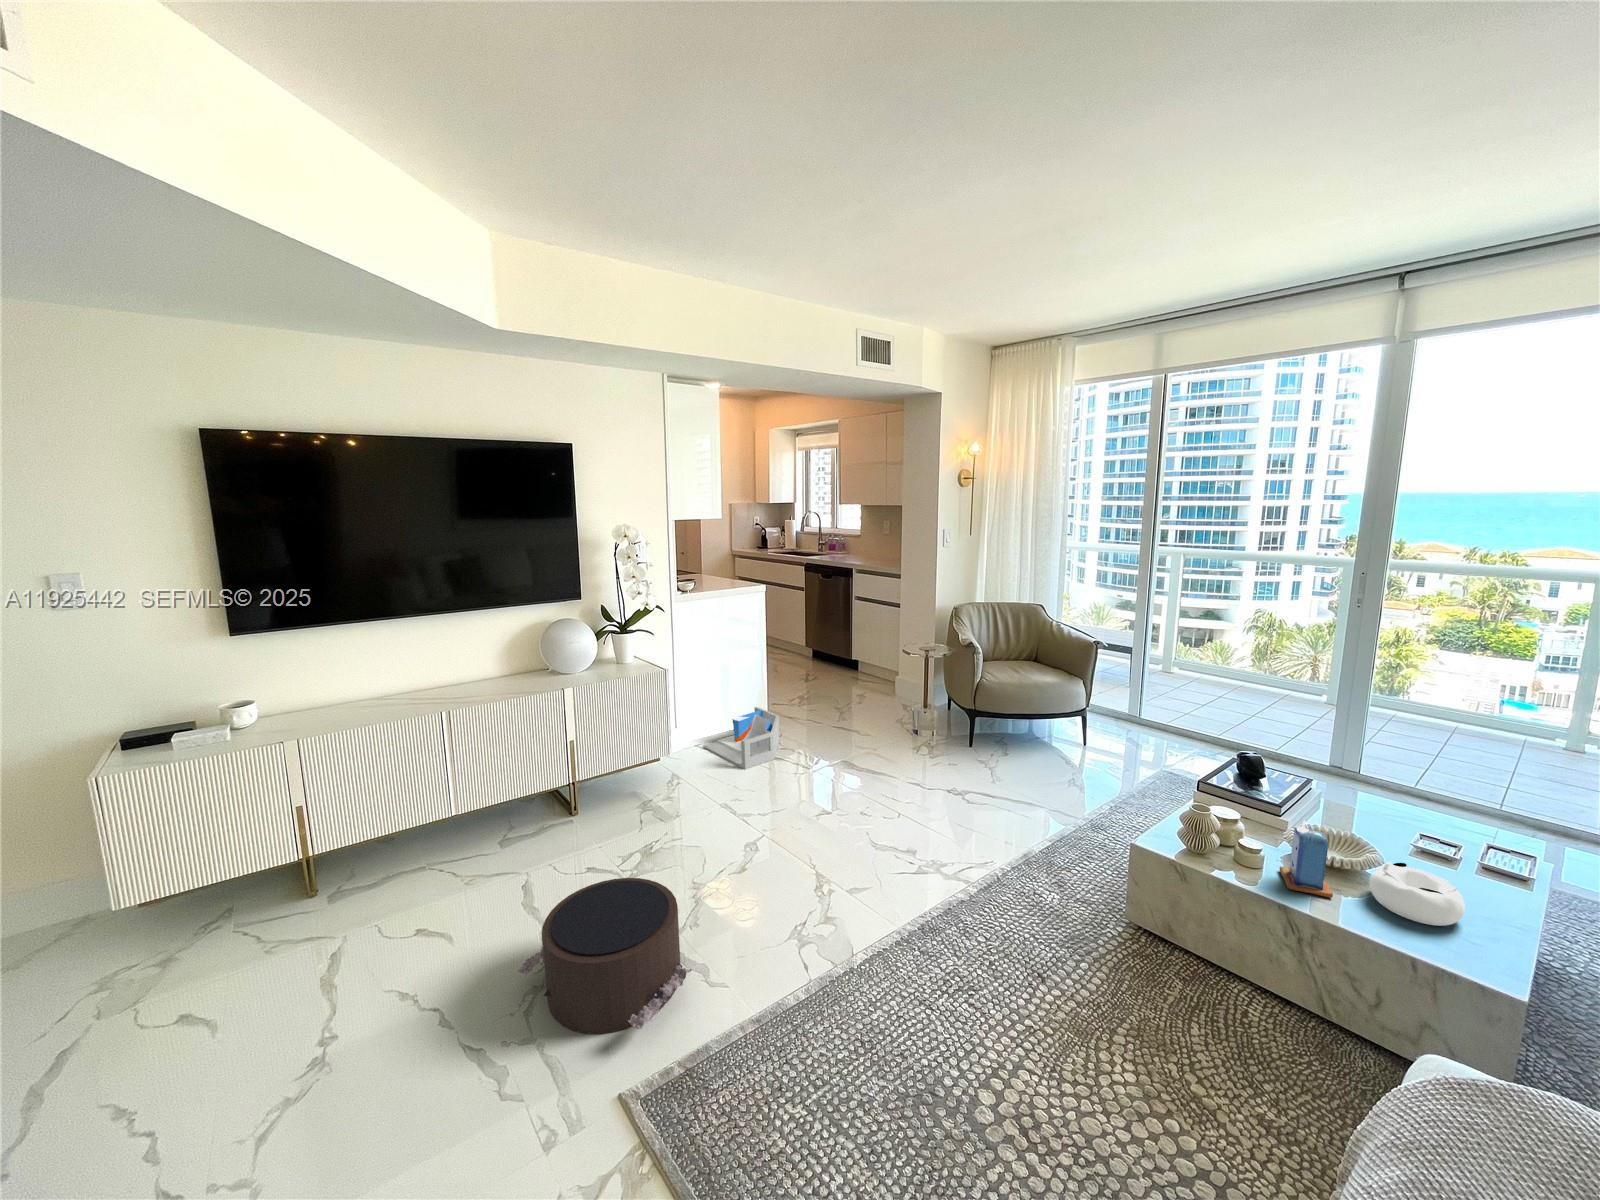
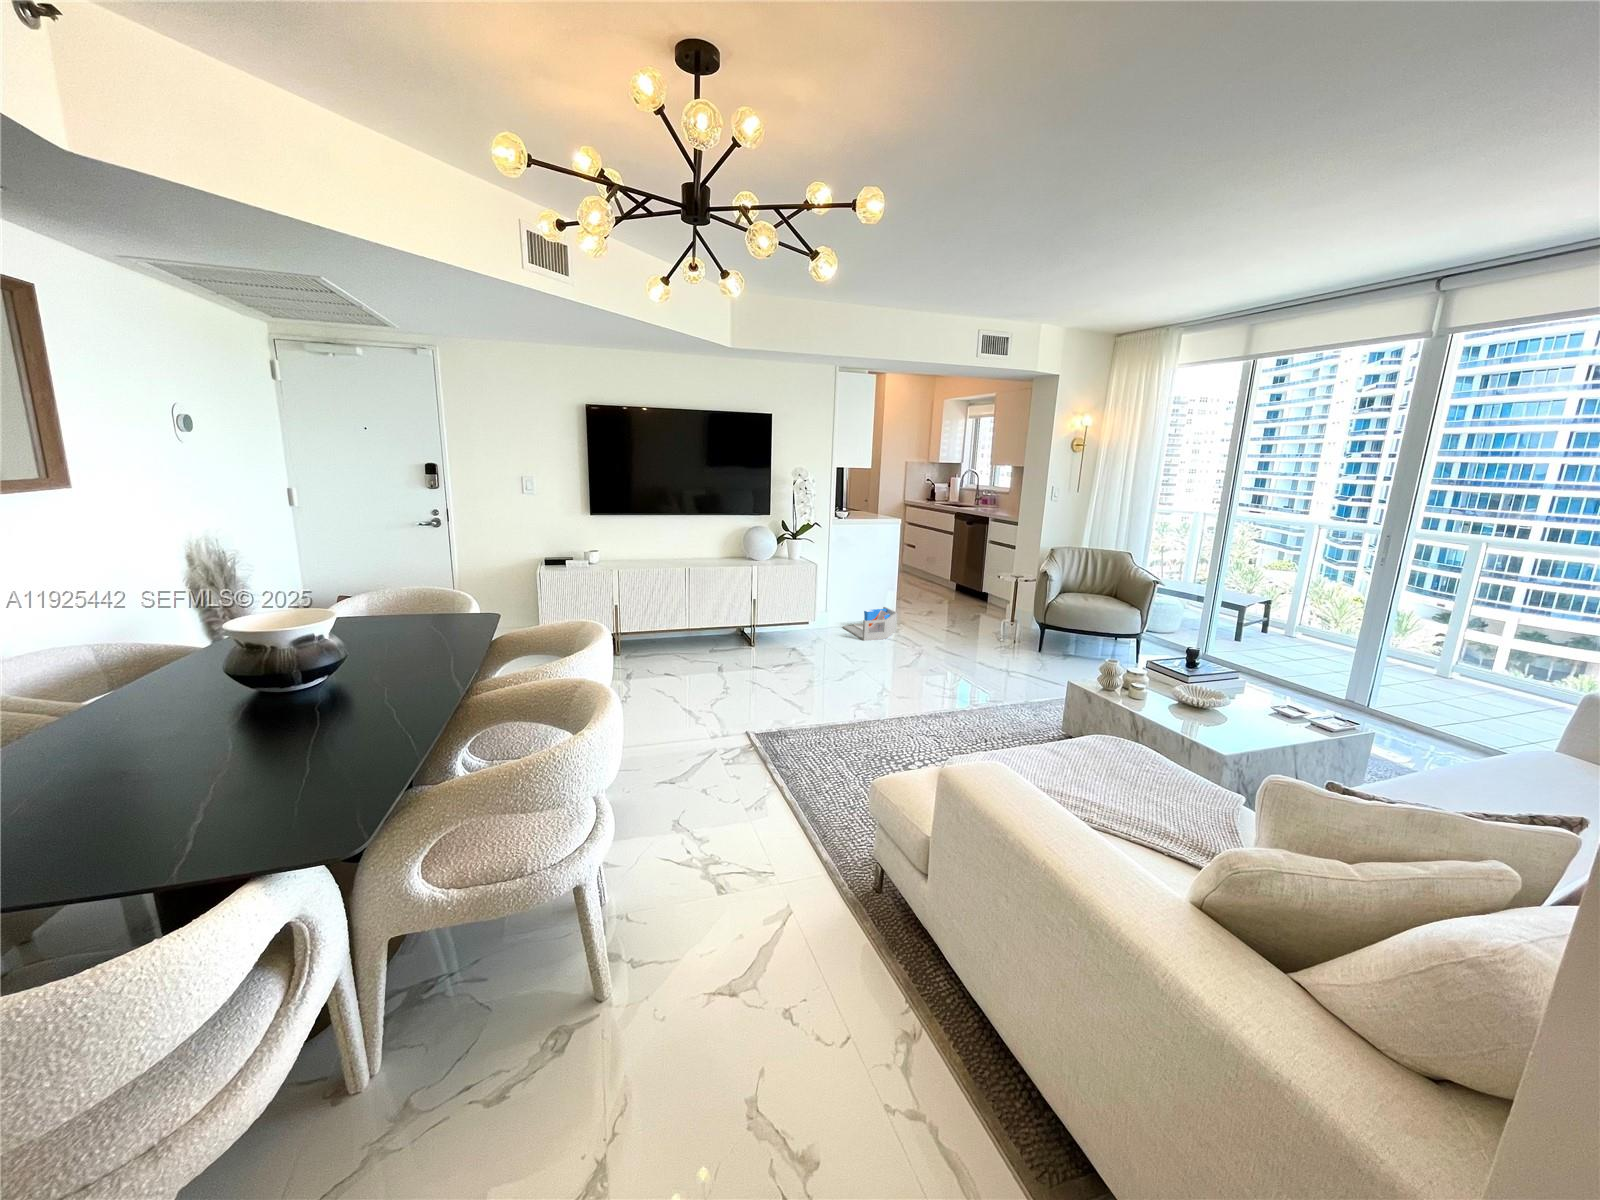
candle: present [1280,821,1333,898] -> none [1136,666,1167,712]
decorative bowl: present [1370,862,1465,926] -> none [1185,694,1236,729]
pouf: present [518,878,691,1034] -> none [709,654,789,711]

